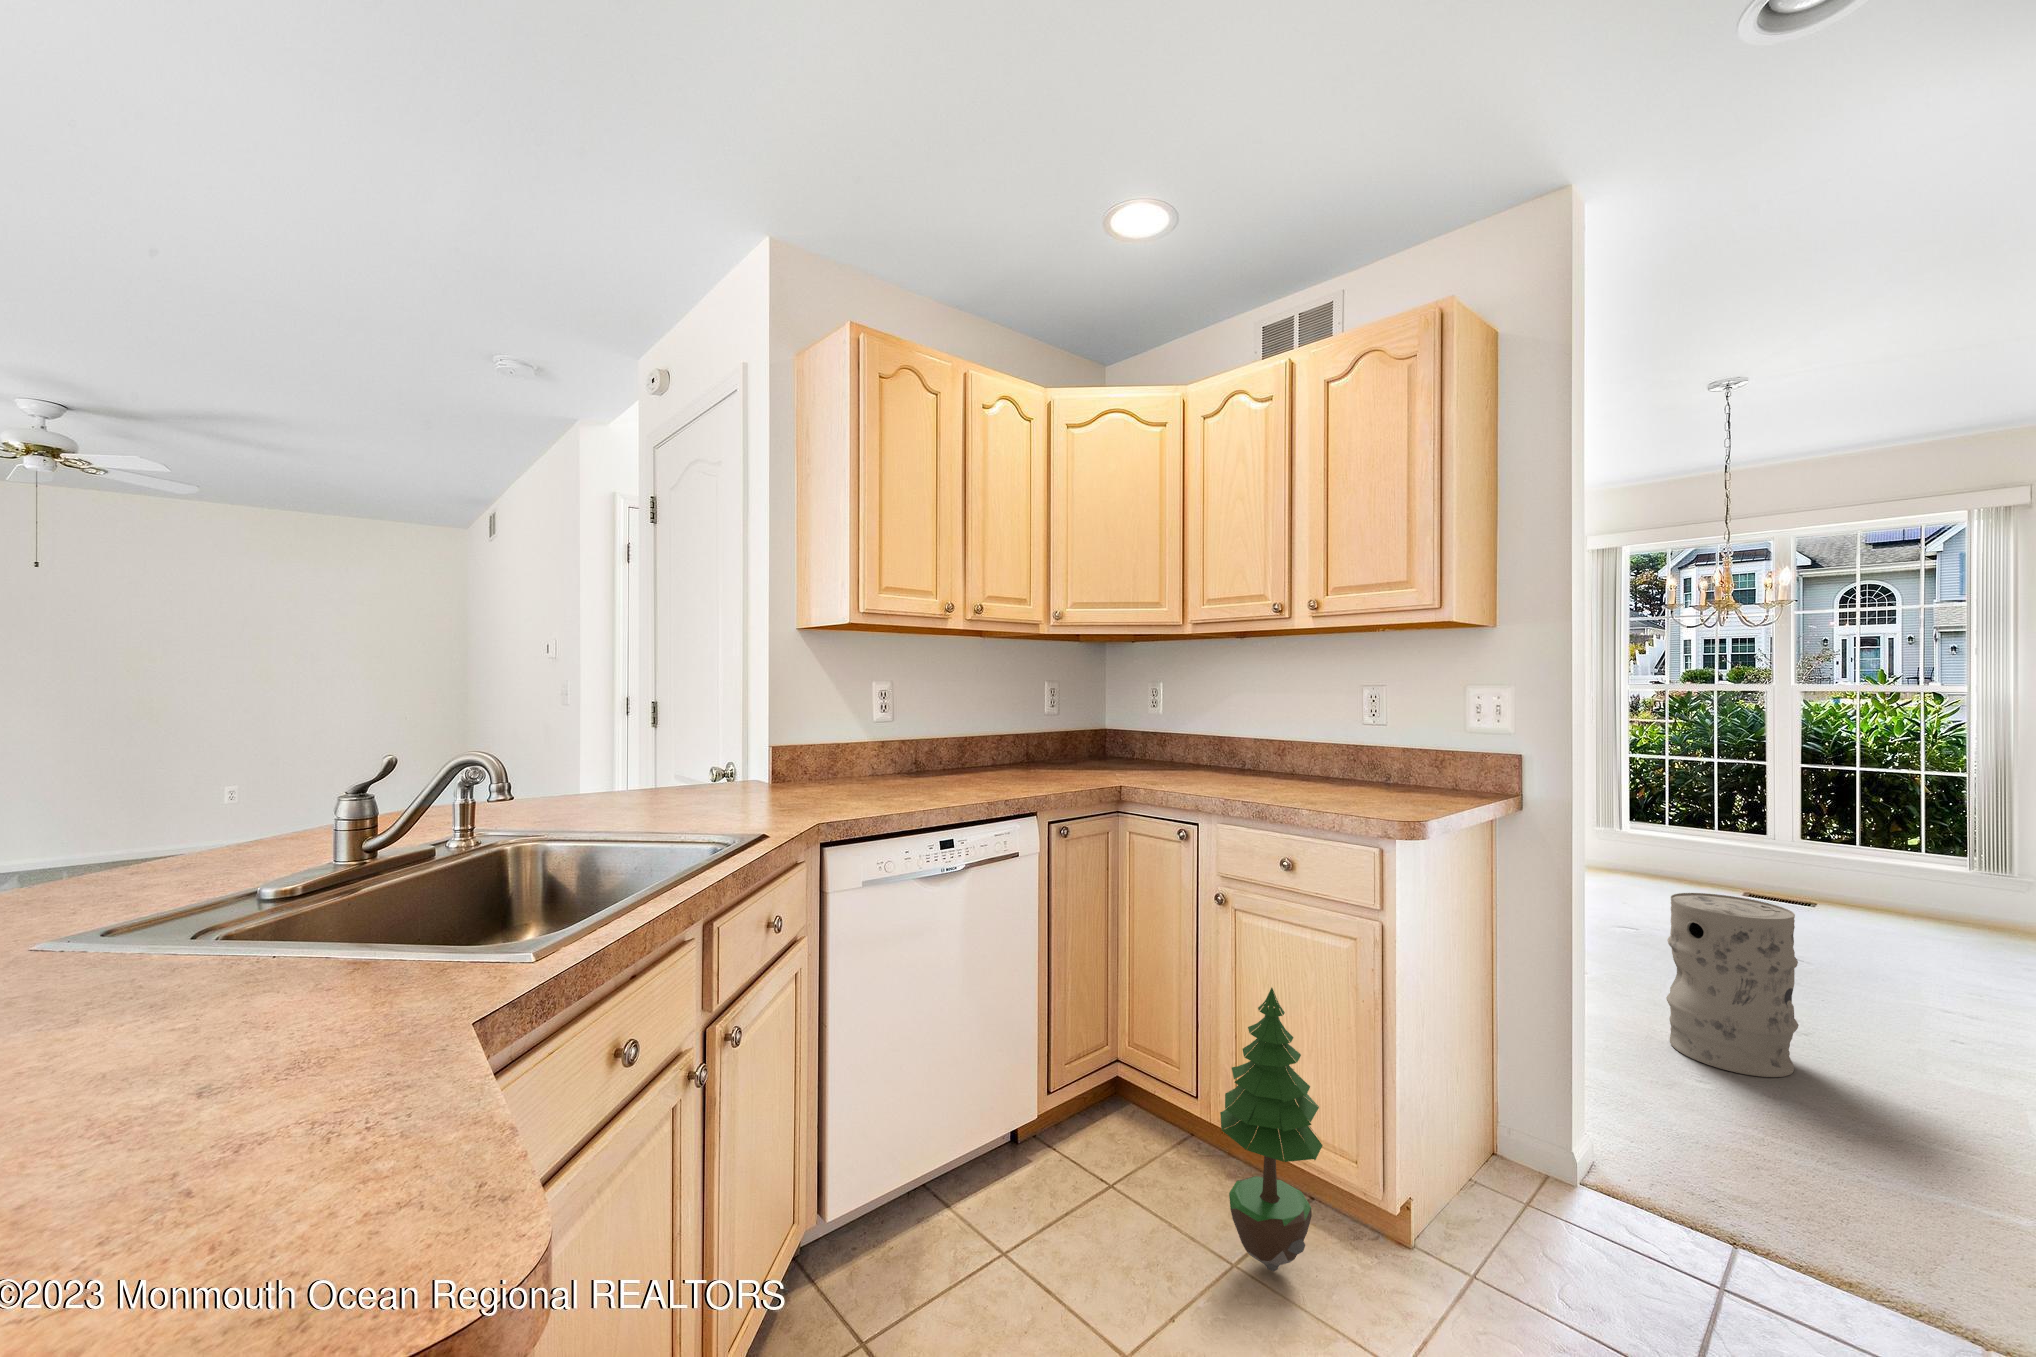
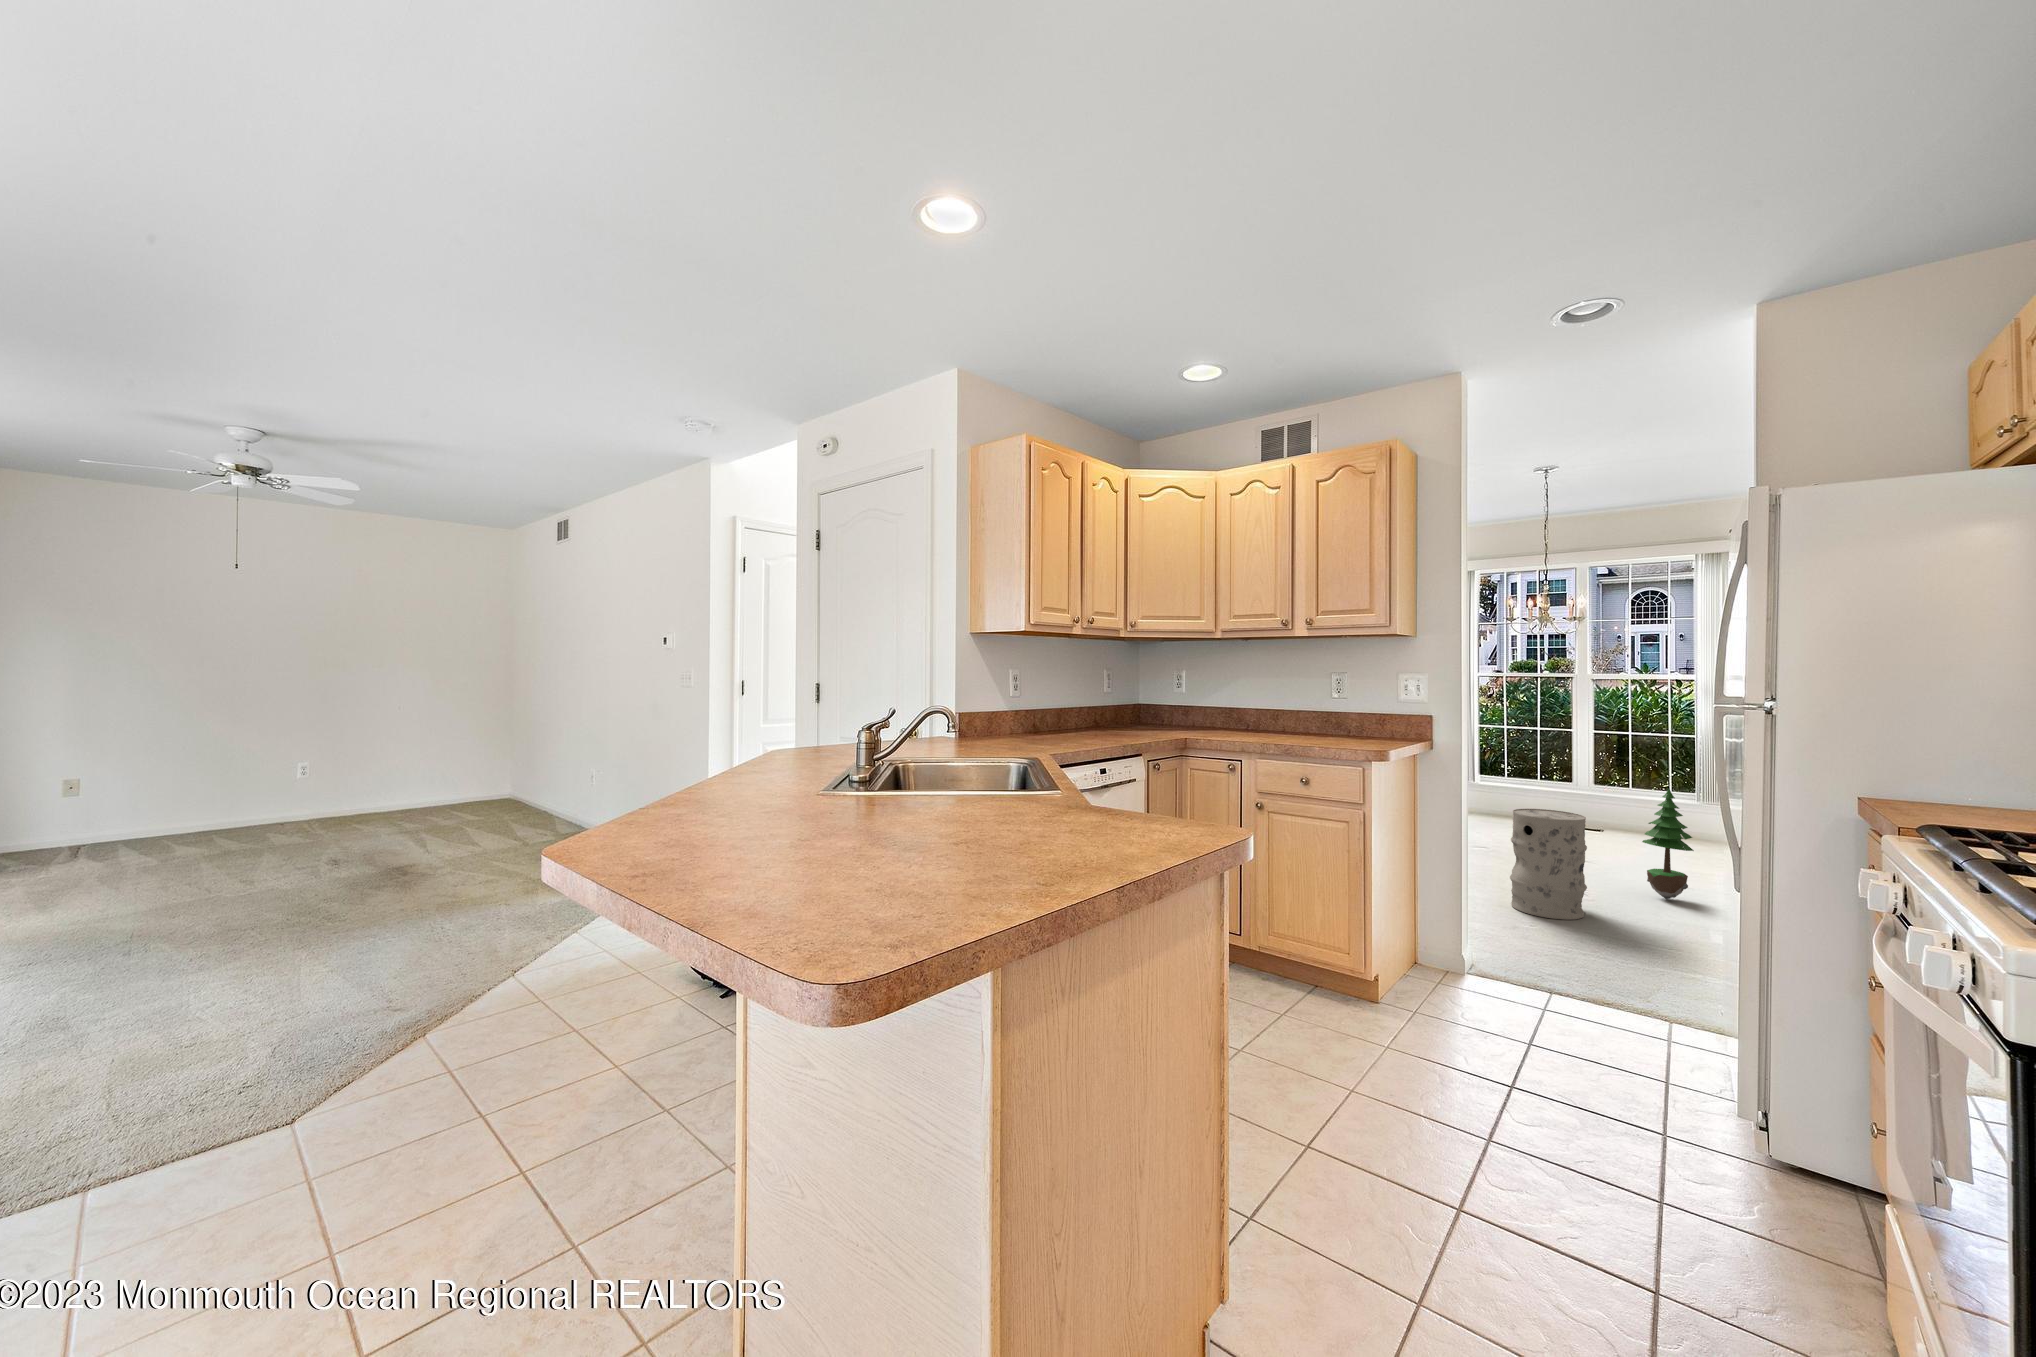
potted tree: present [1220,988,1323,1271] -> present [1642,789,1694,899]

